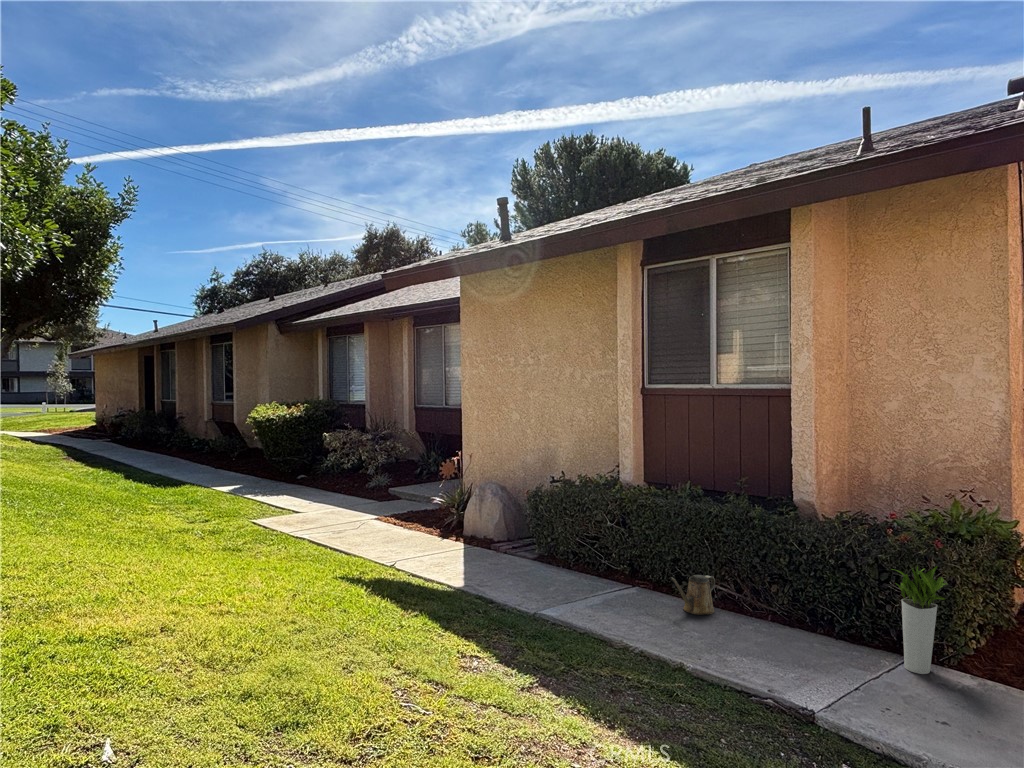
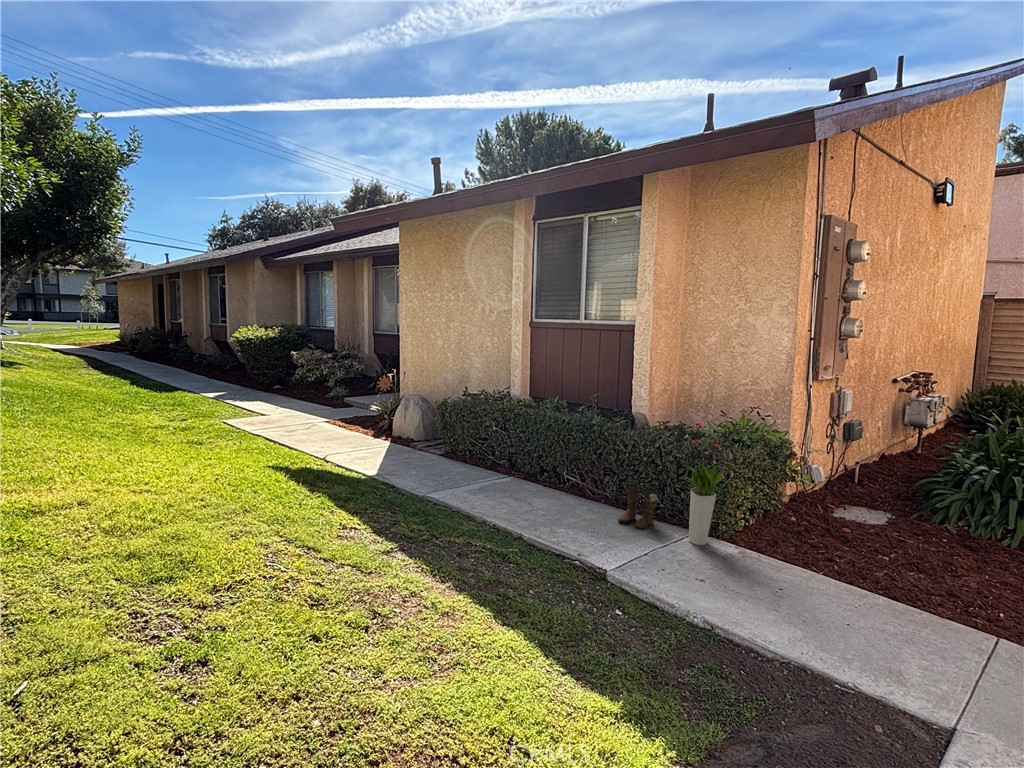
watering can: present [670,575,715,615] -> none [527,468,566,499]
boots: none [801,594,858,653] -> present [618,484,659,529]

